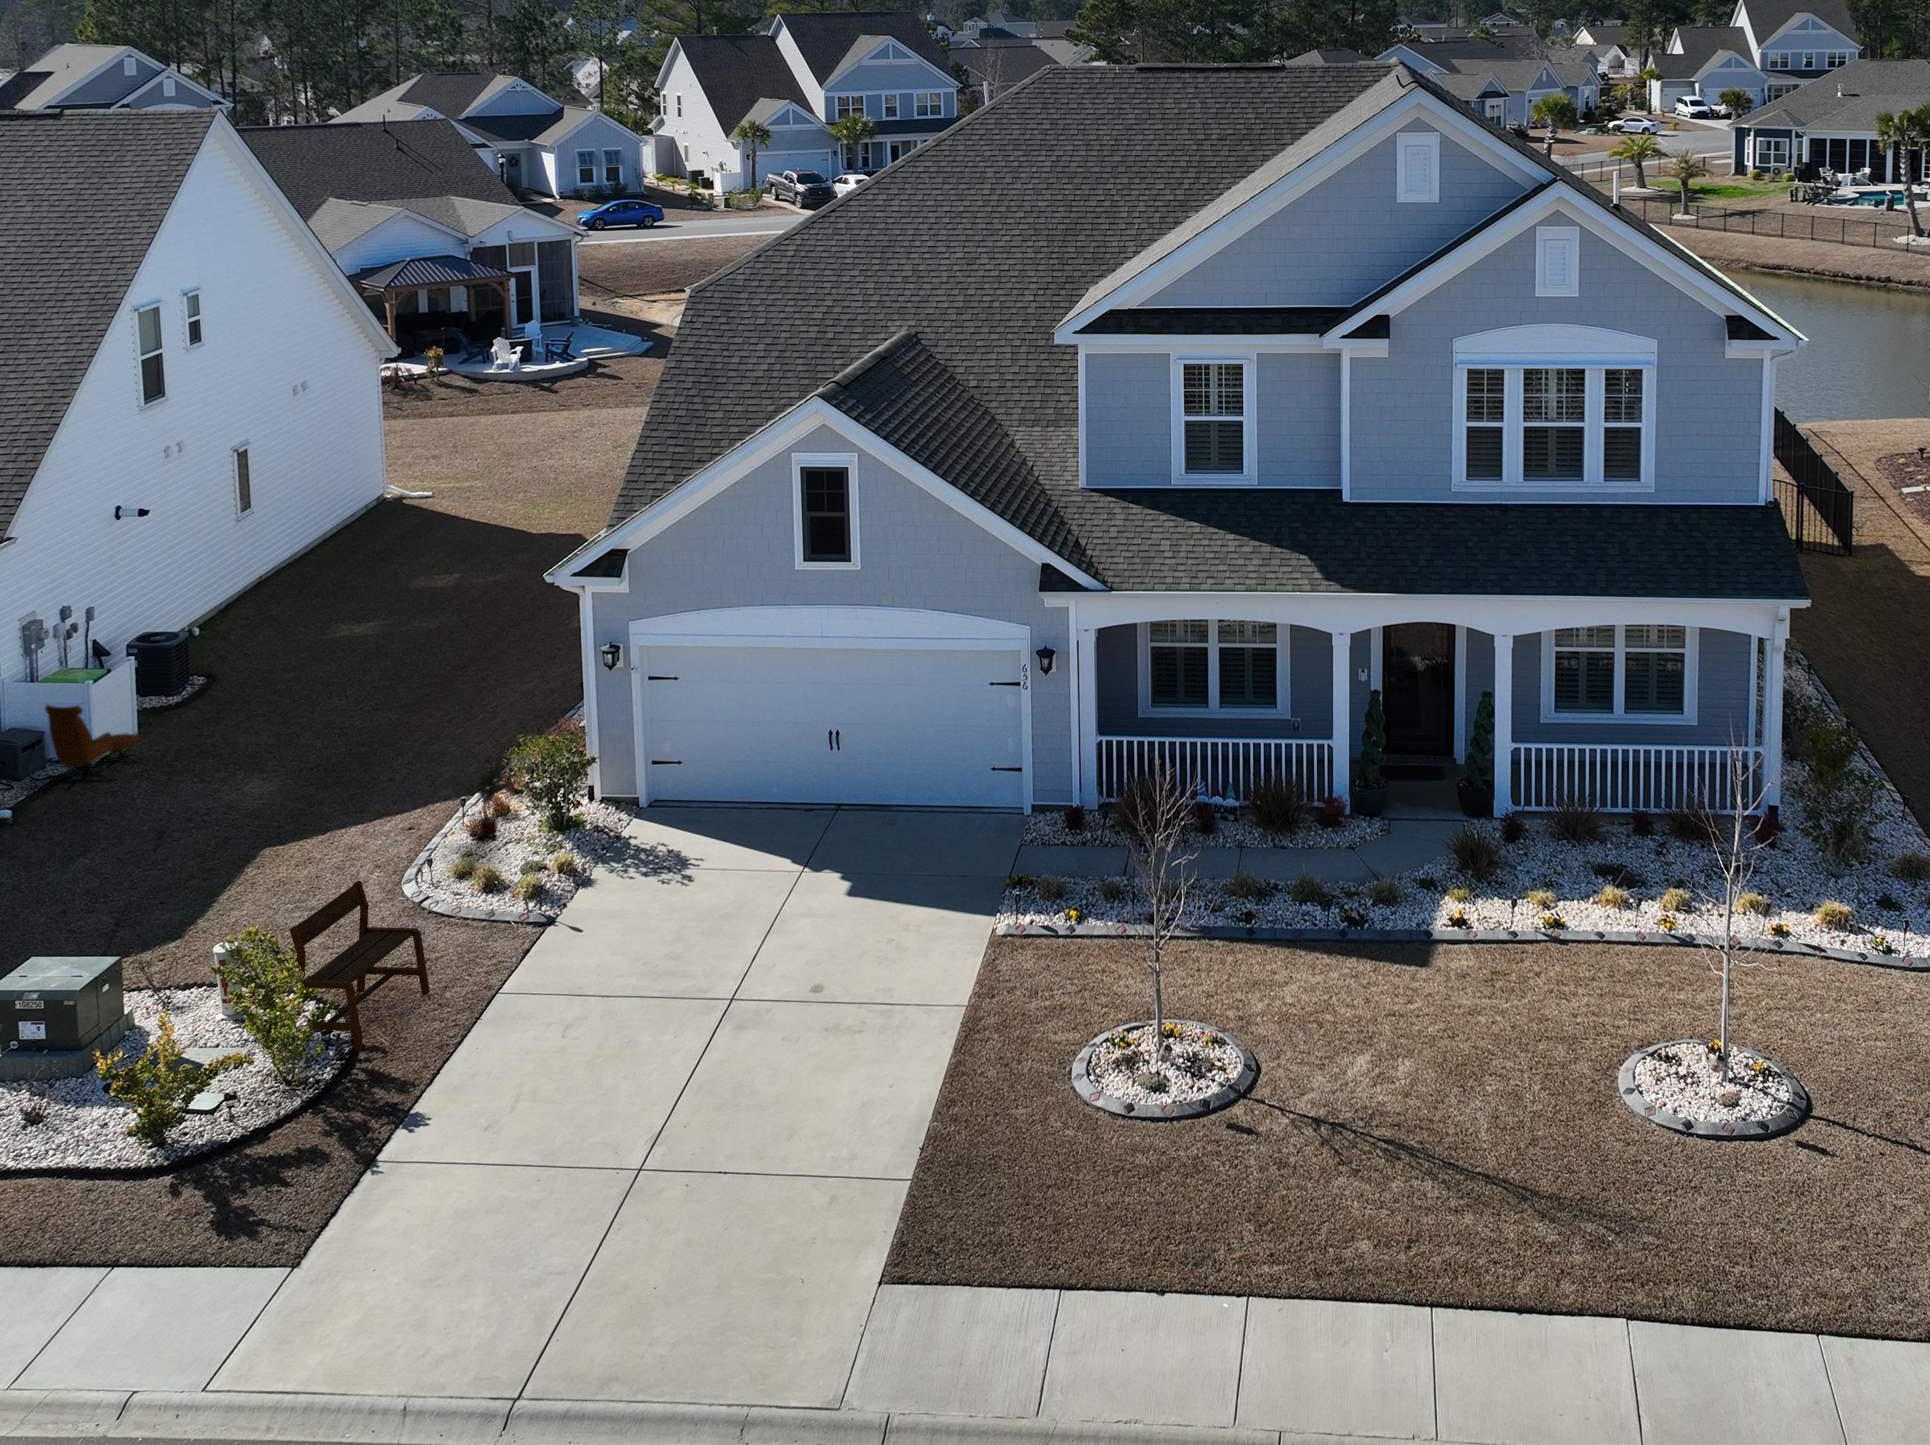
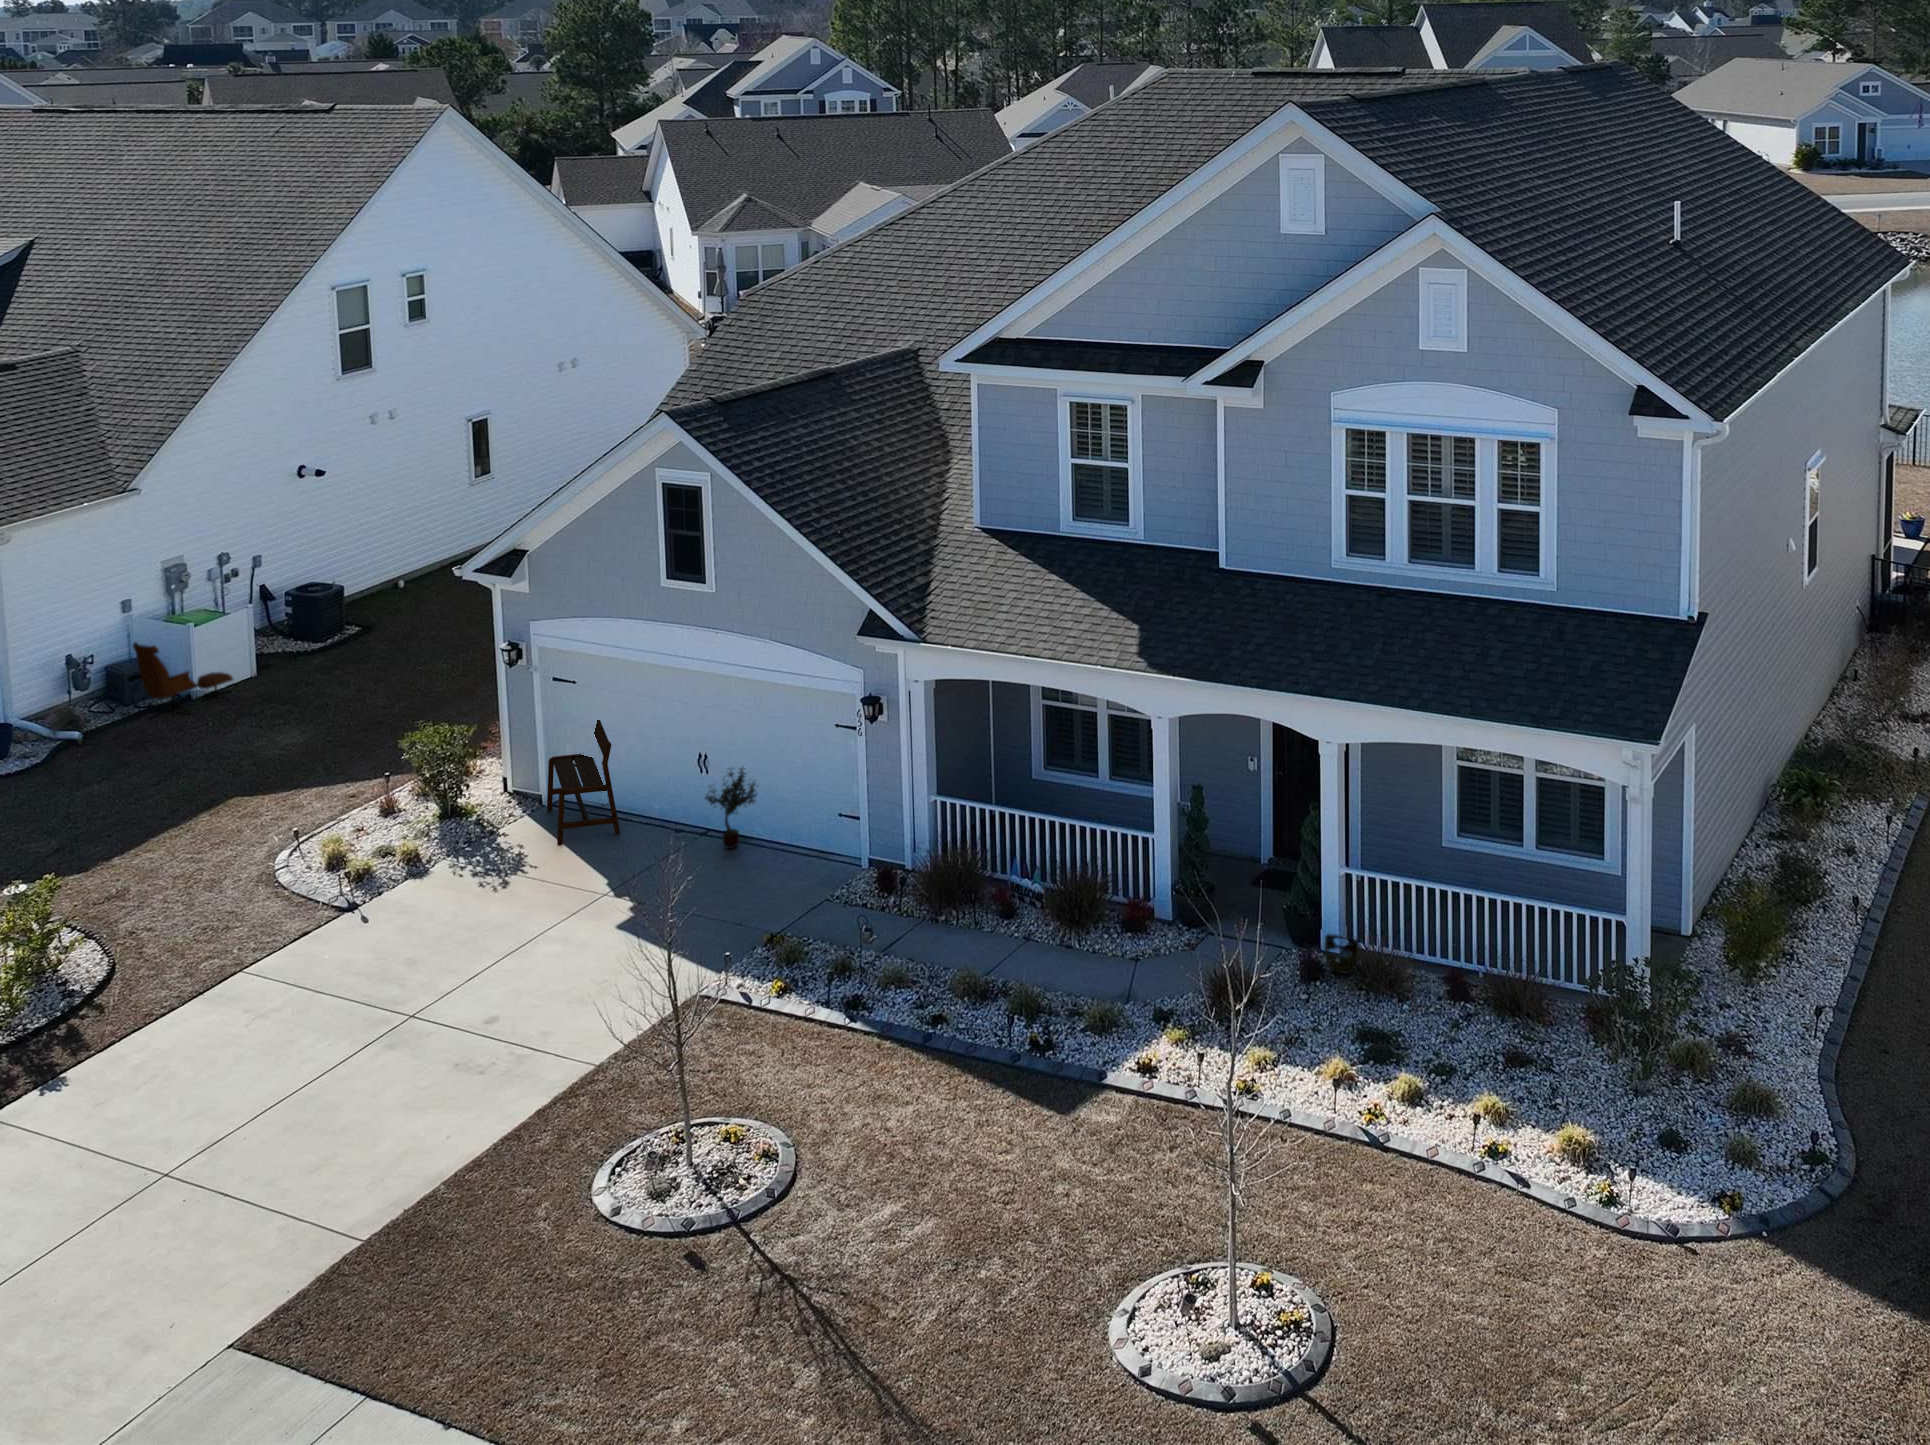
potted tree: present [462,757,516,837] -> present [705,768,757,849]
woven basket: none [1516,810,1558,840] -> present [1324,934,1360,974]
bench: present [290,881,430,1051] -> present [547,720,620,845]

